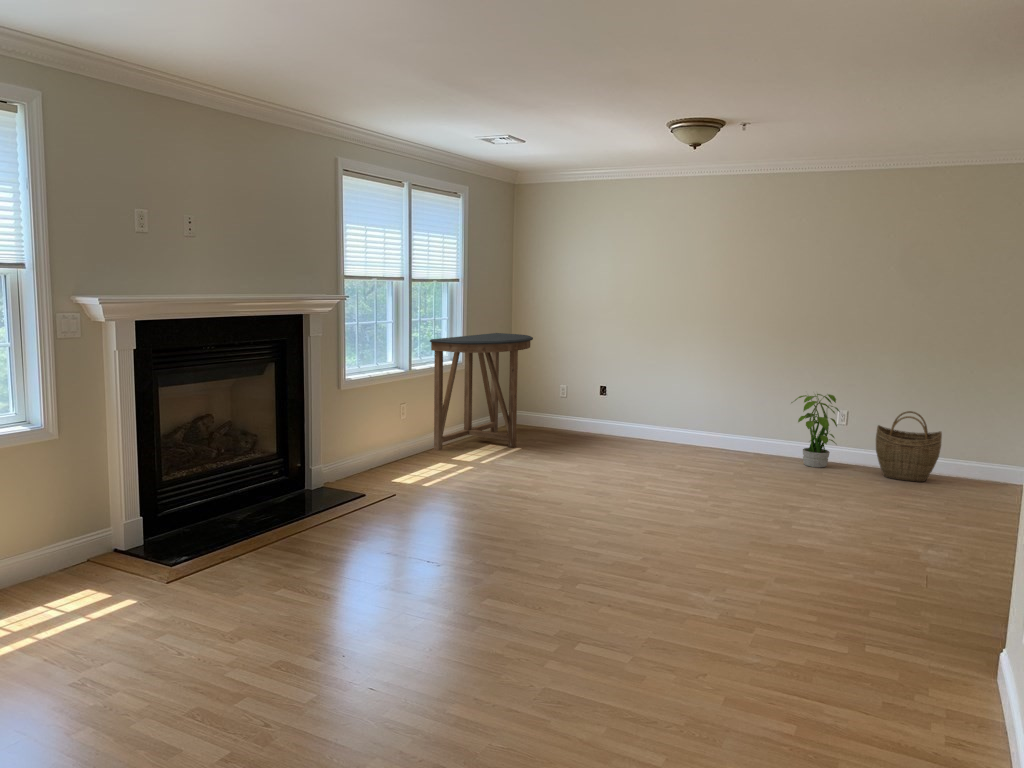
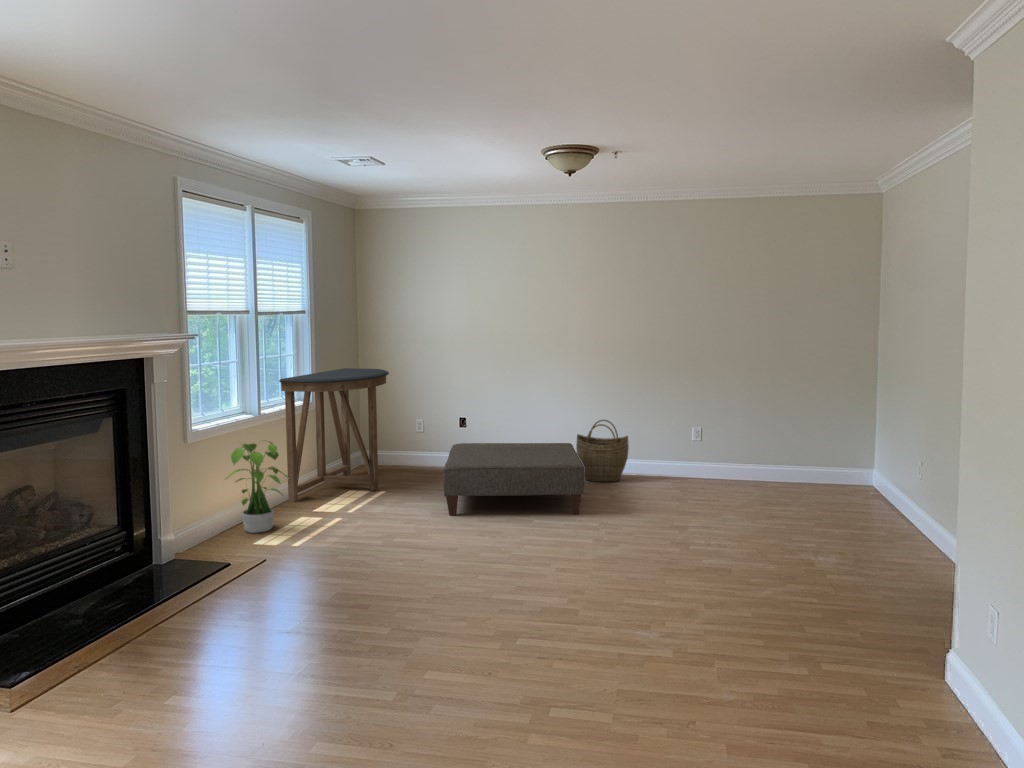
potted plant: present [791,394,840,468] -> present [225,440,288,533]
ottoman: none [564,409,704,486] -> present [443,443,584,516]
woven basket: present [876,411,942,482] -> present [576,420,629,482]

